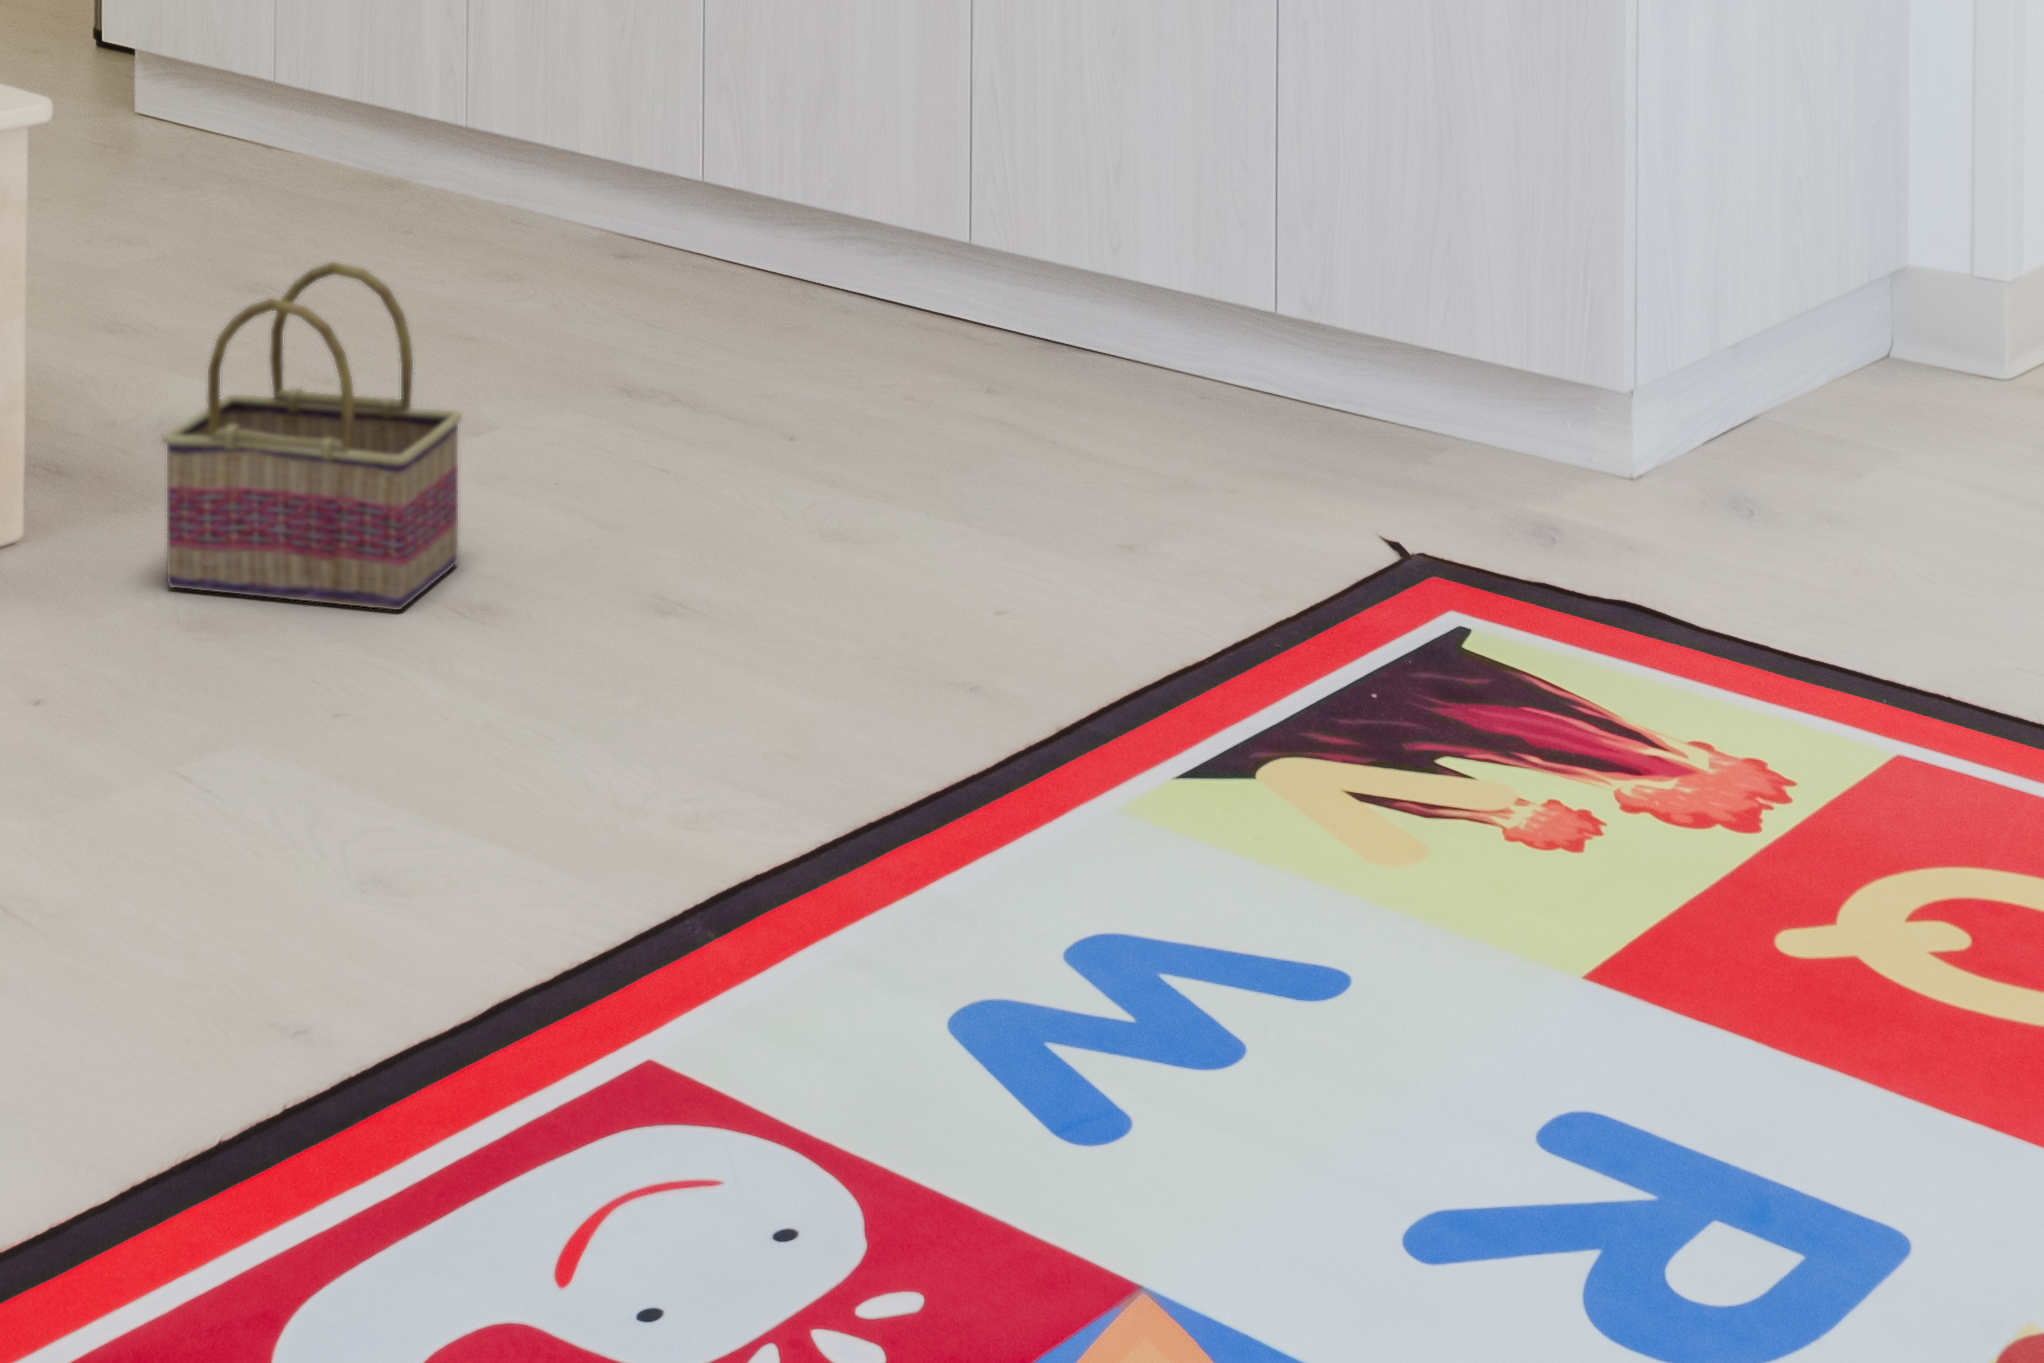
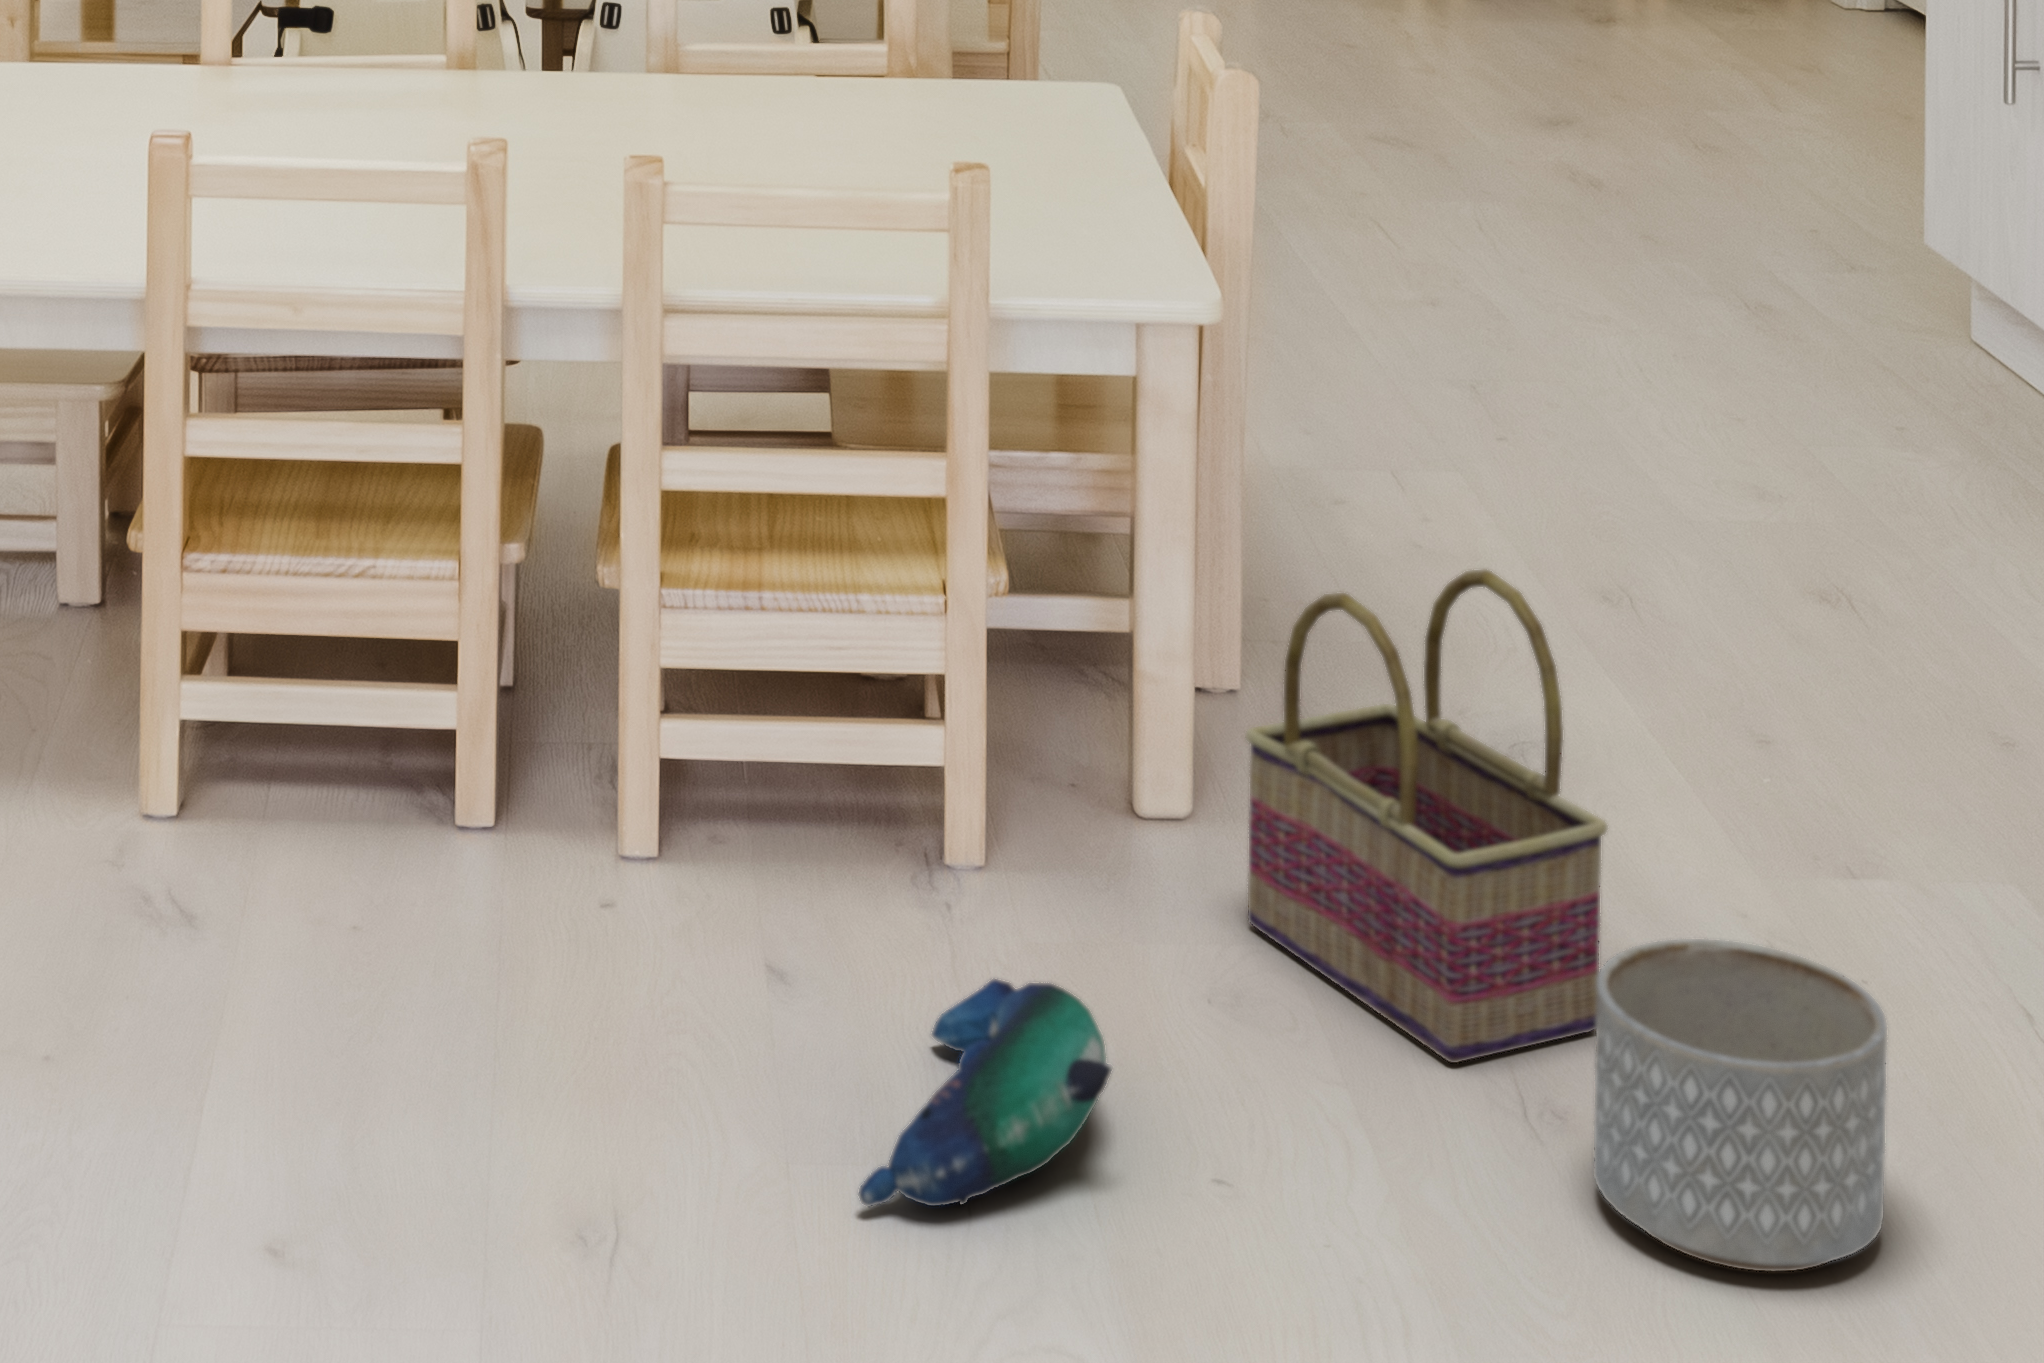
planter: none [555,442,746,646] -> present [1594,939,1887,1271]
plush toy: none [61,629,286,813] -> present [859,979,1112,1206]

